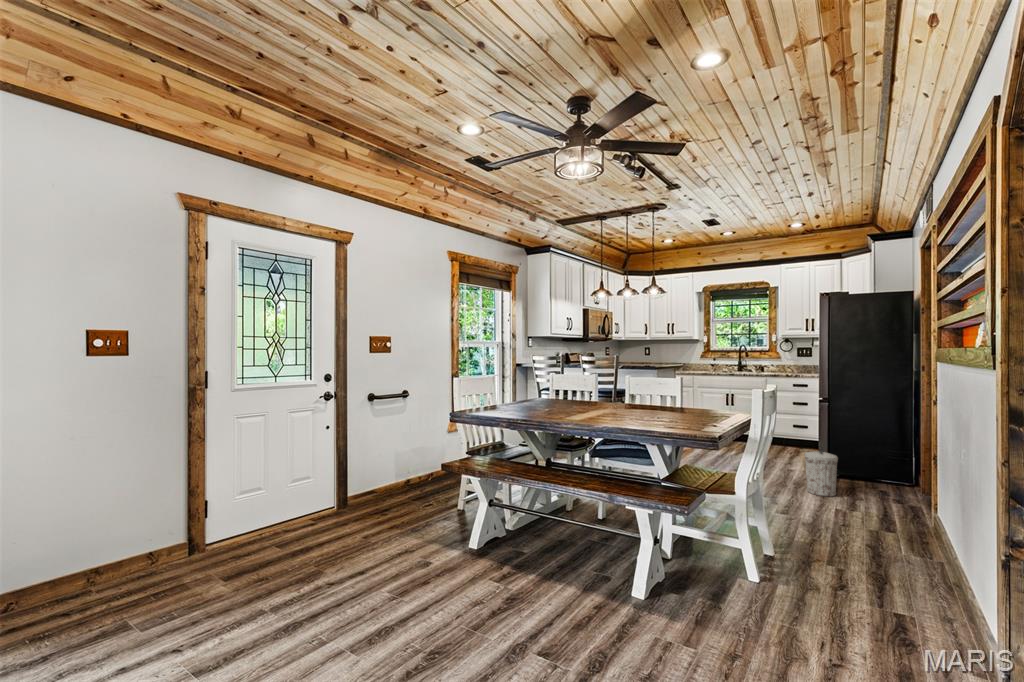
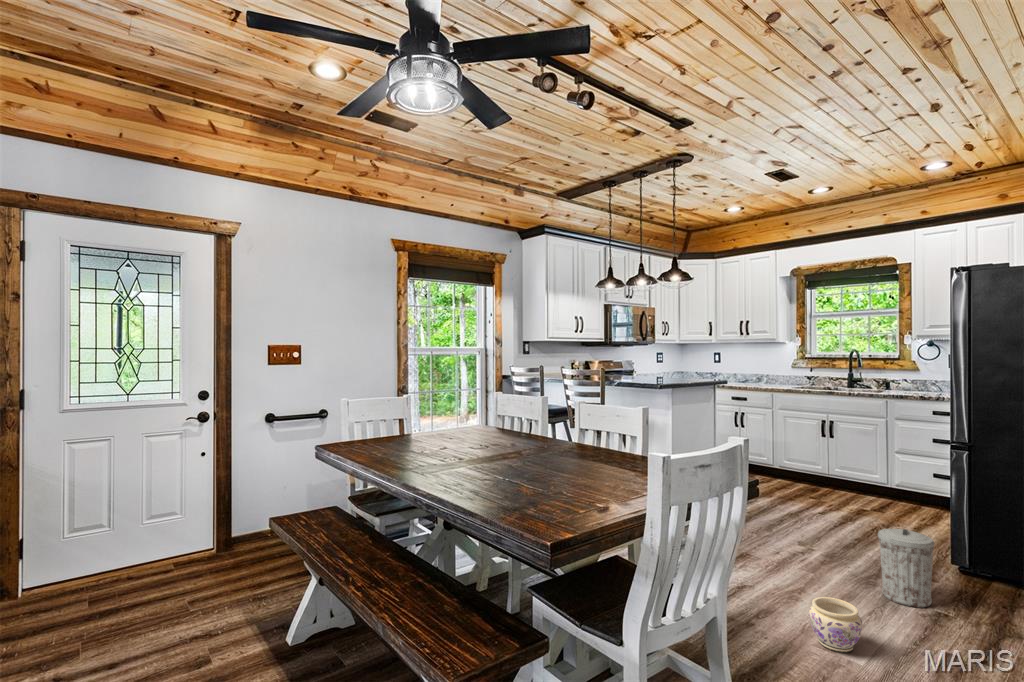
planter: none [788,491,821,522] -> present [809,597,862,653]

